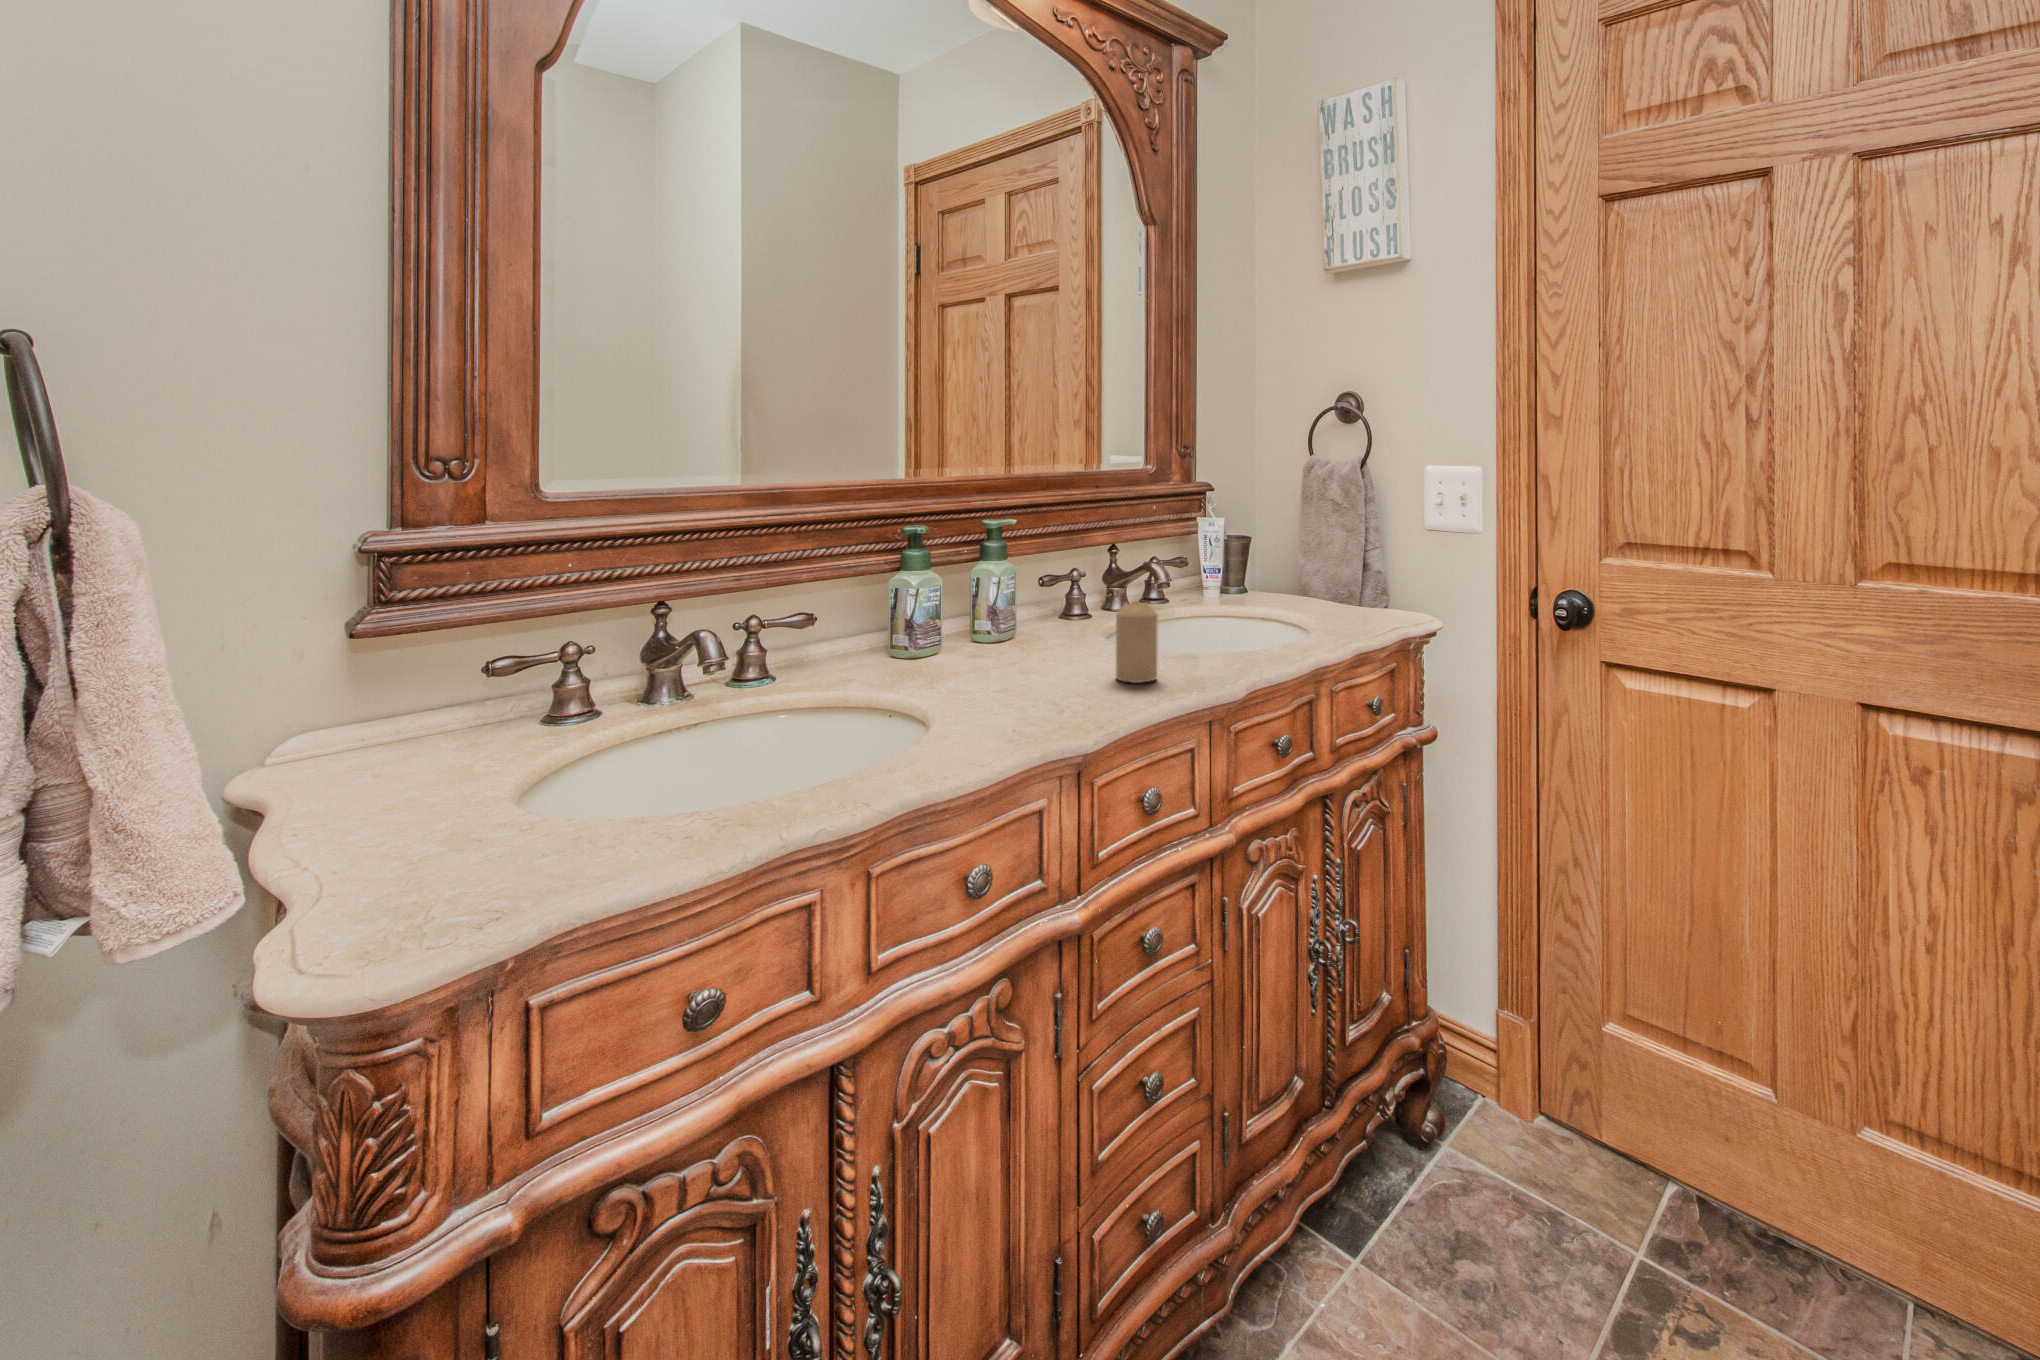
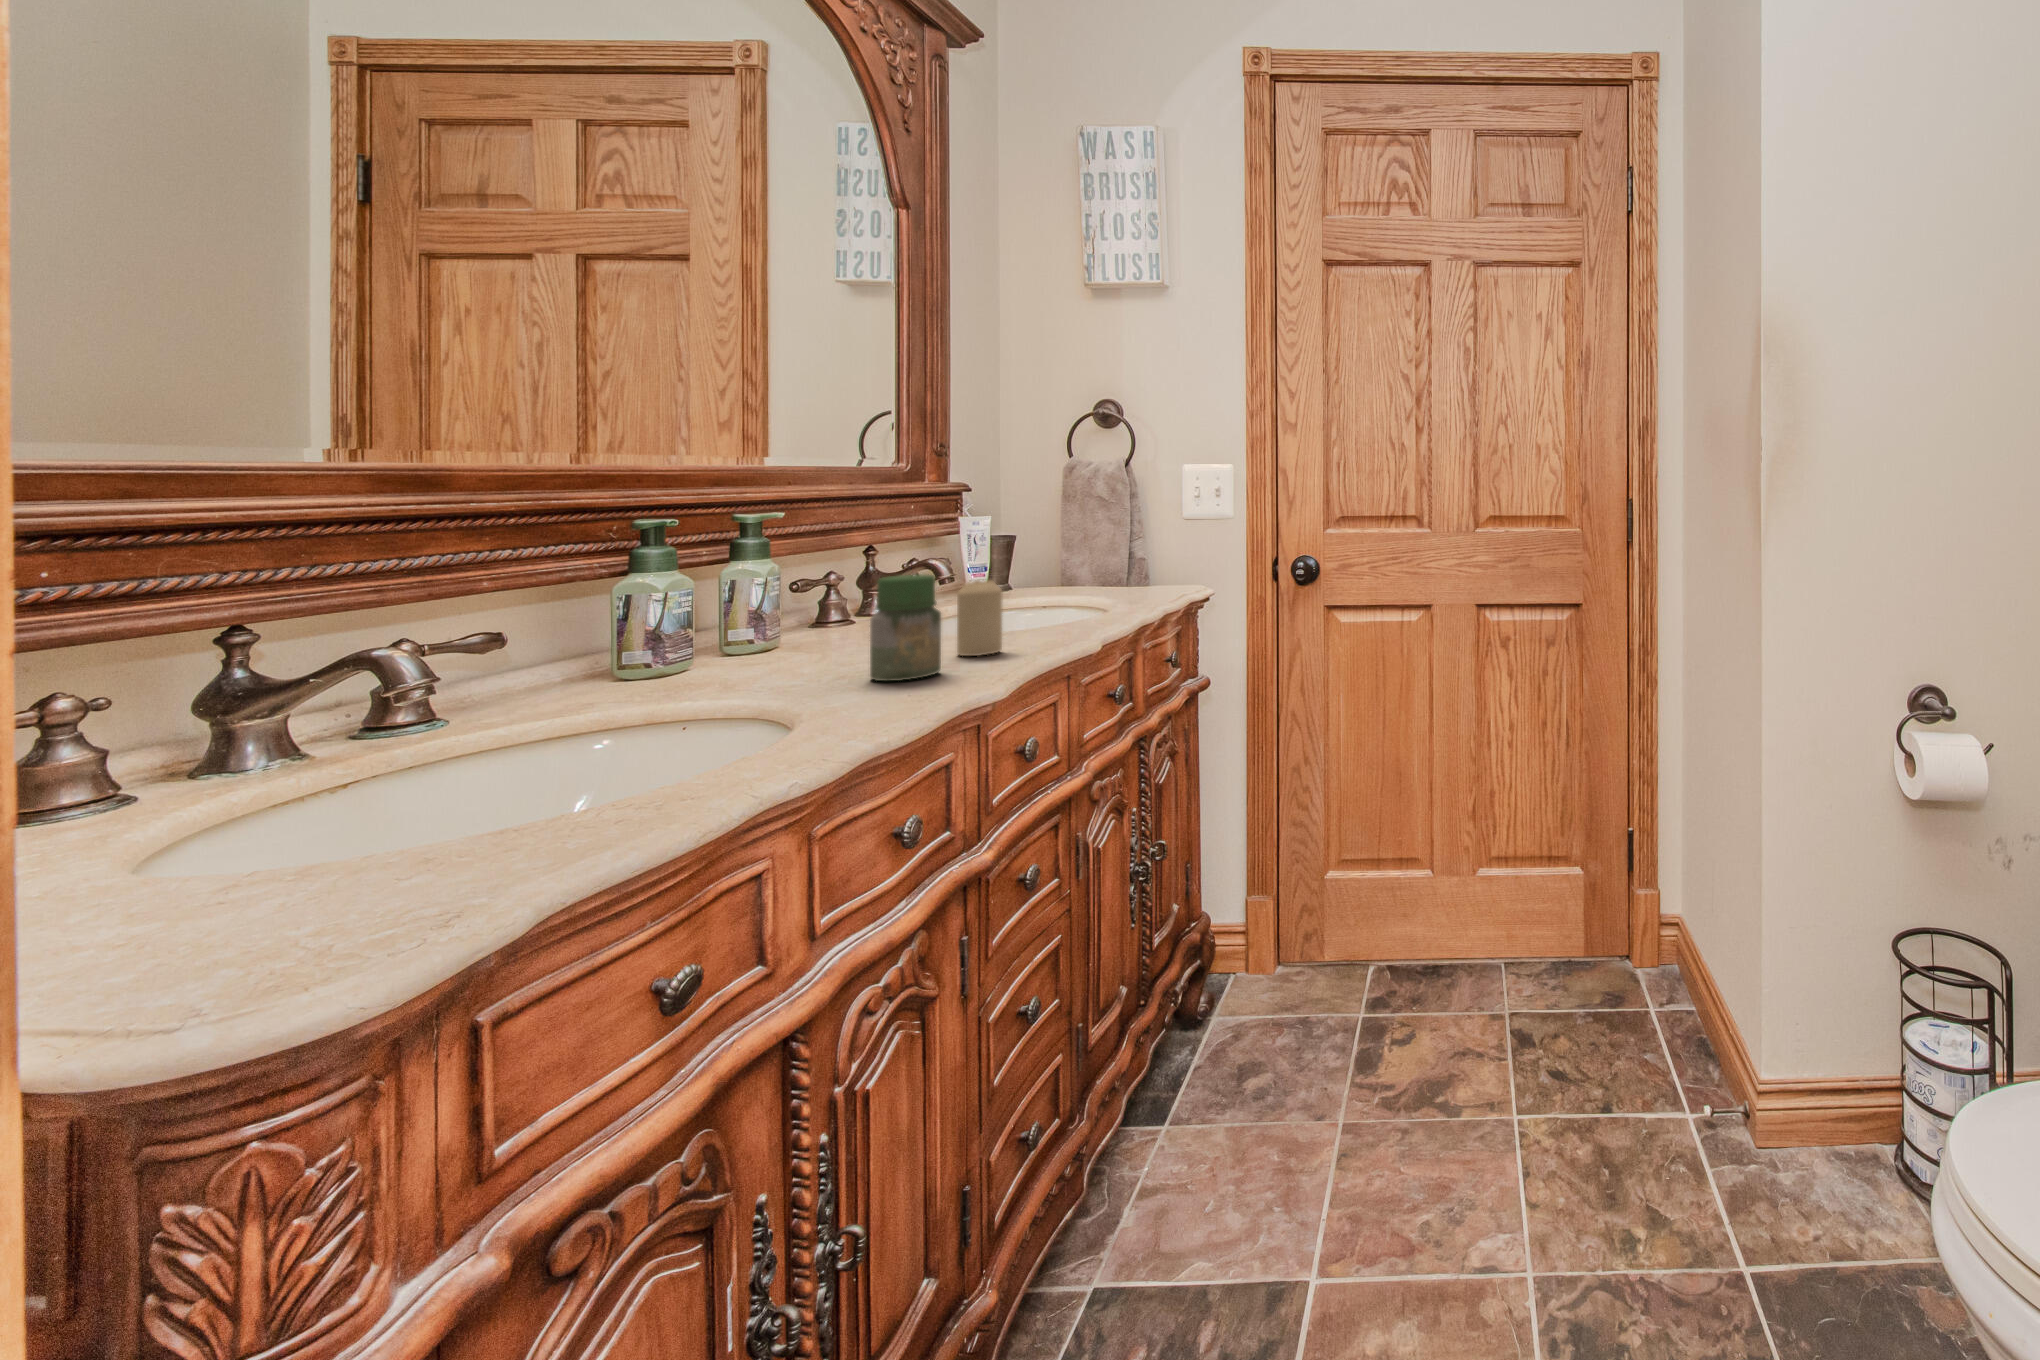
jar: none [1015,595,1076,705] -> present [870,574,941,681]

